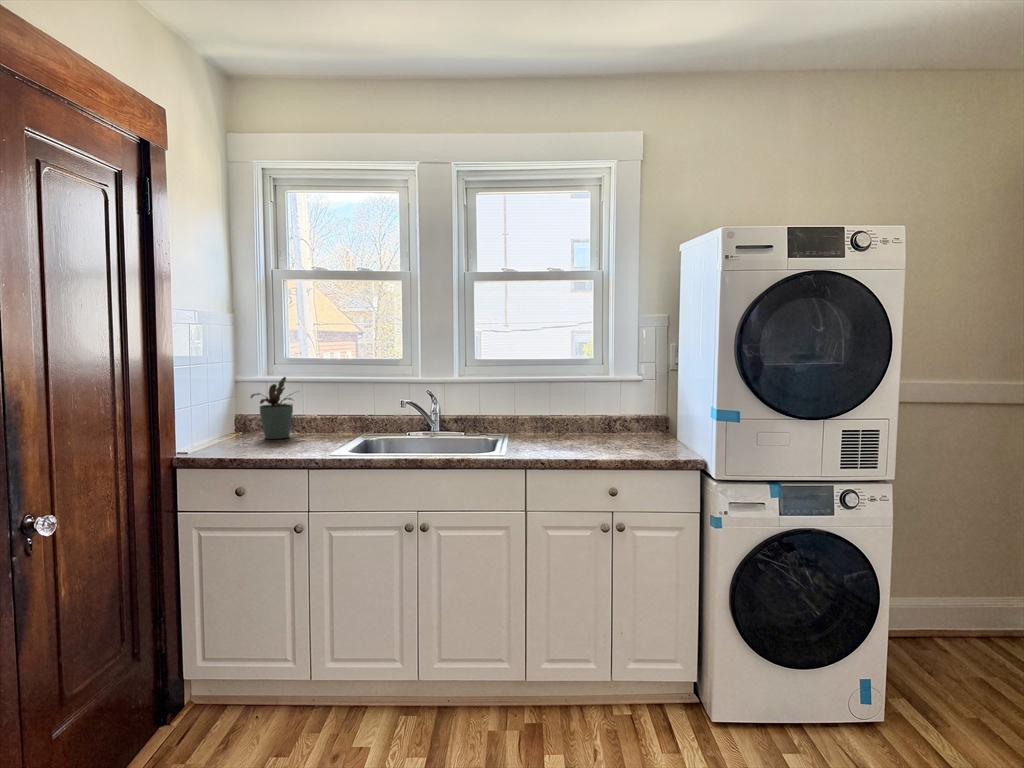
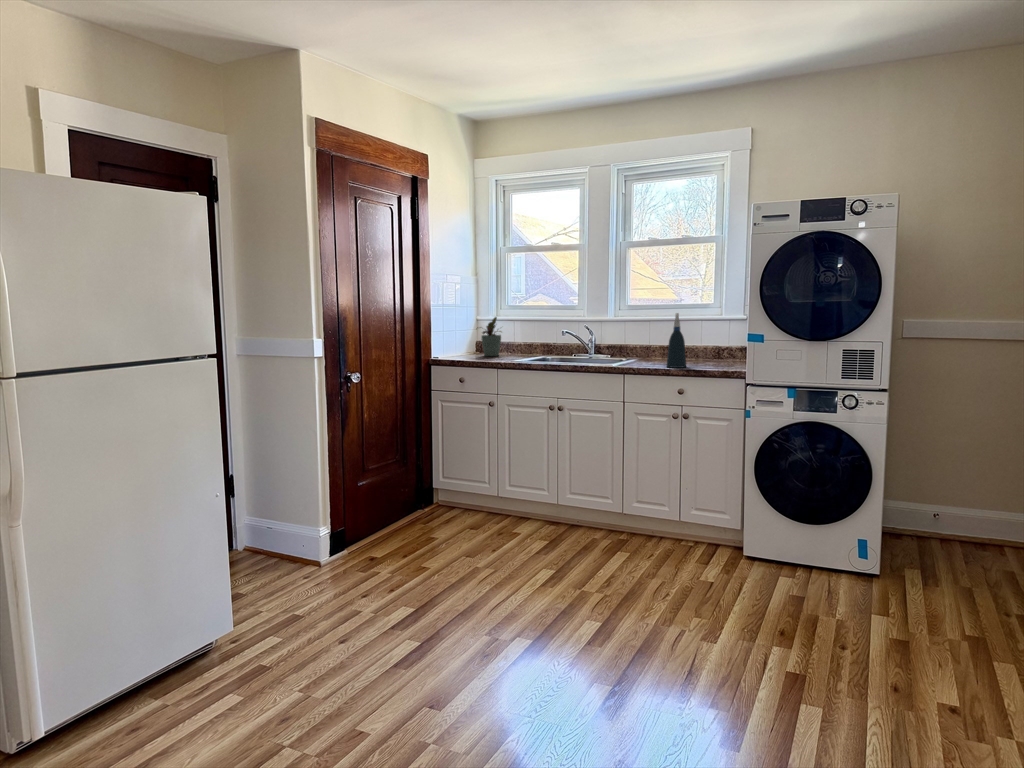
spray bottle: none [578,375,606,455] -> present [667,313,686,368]

